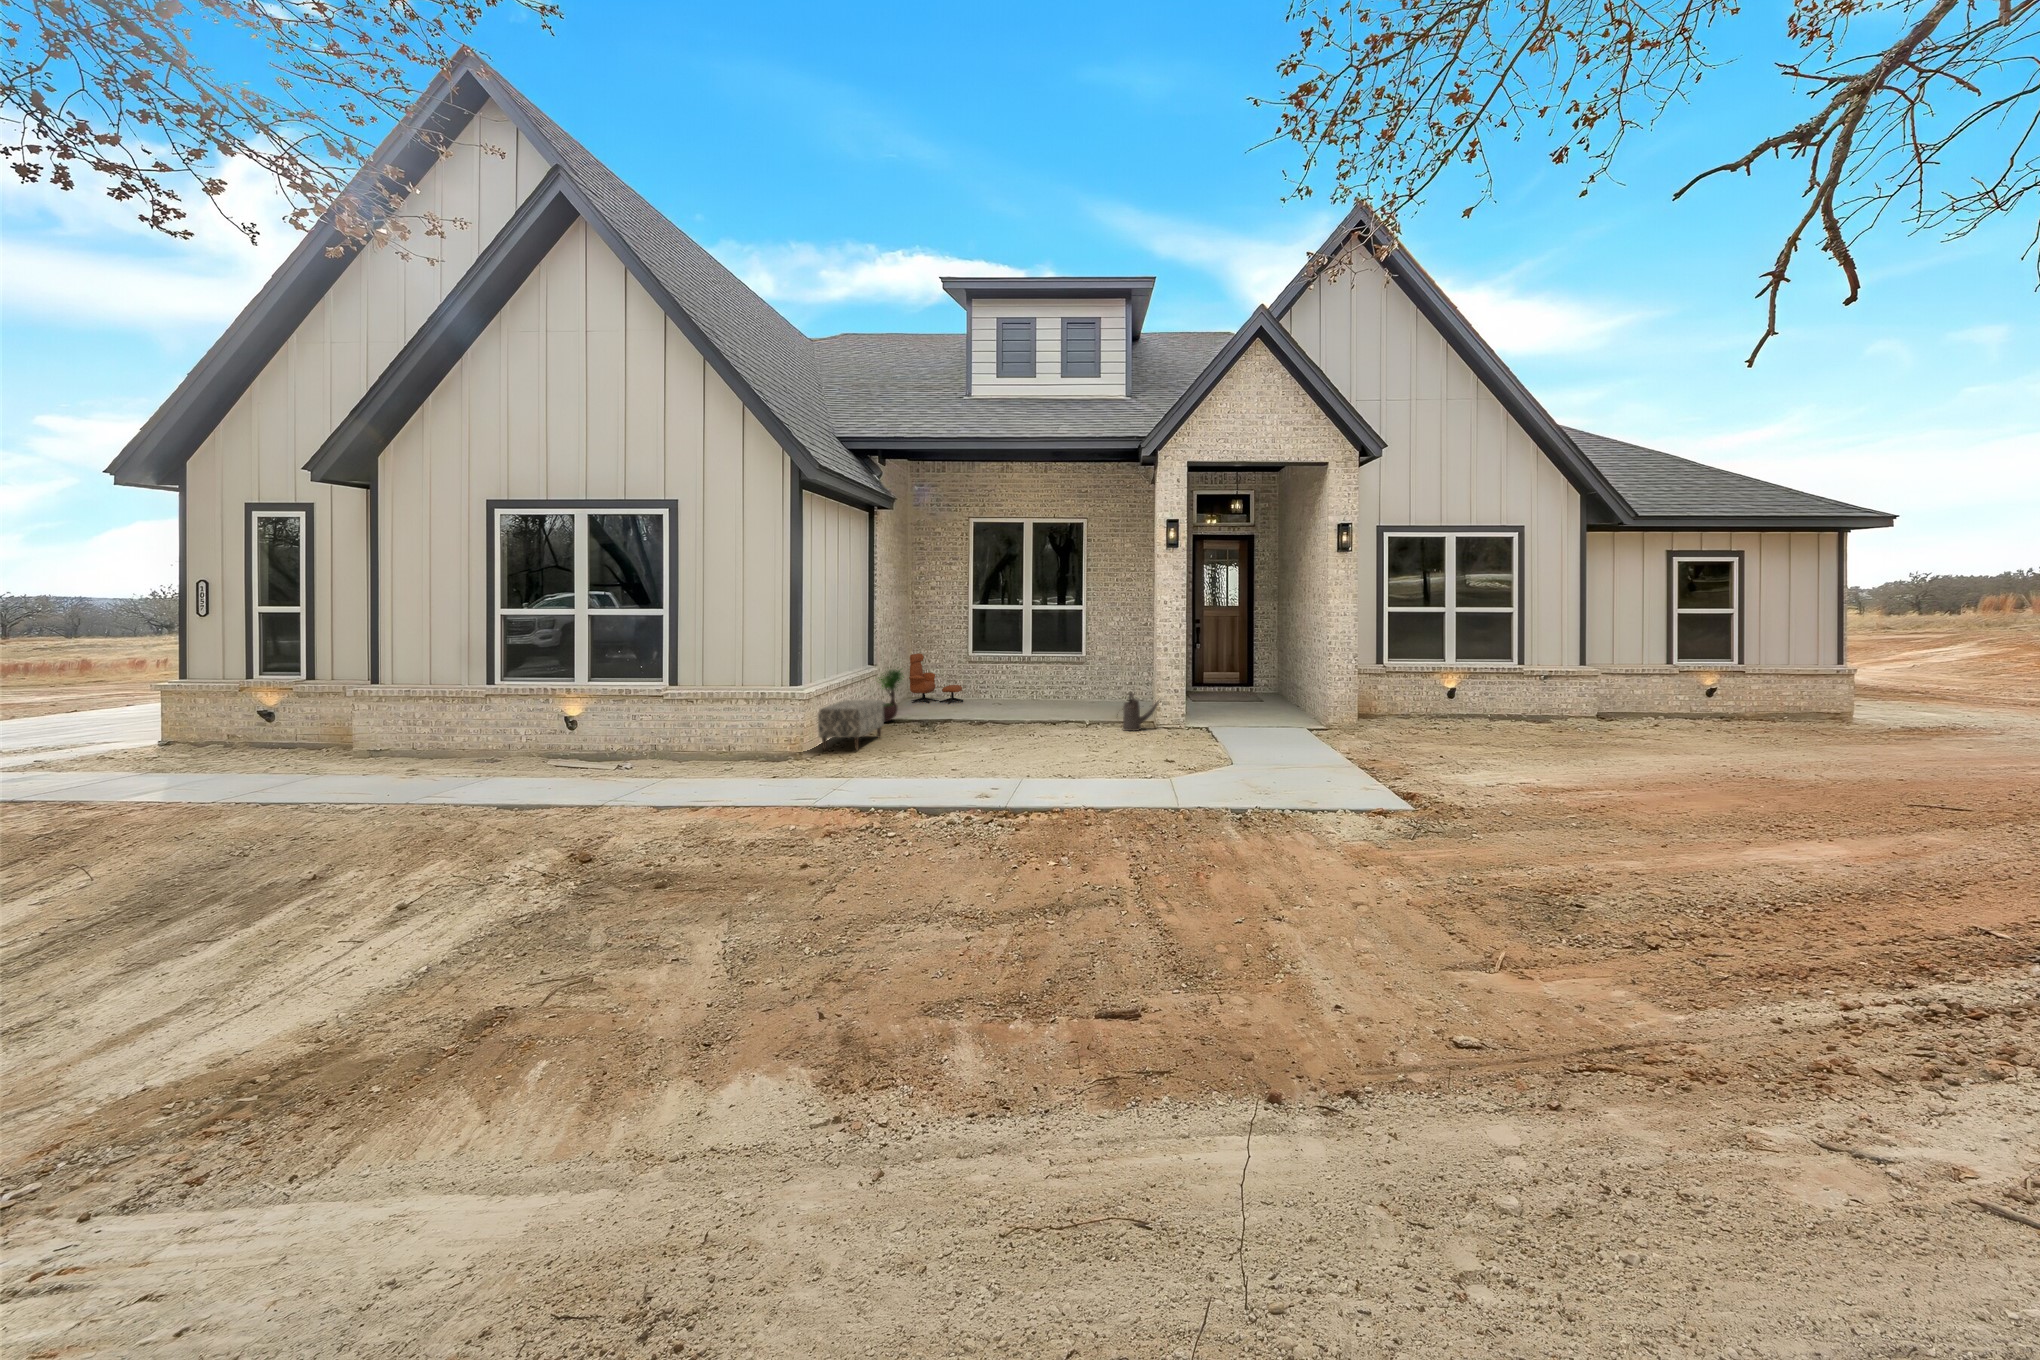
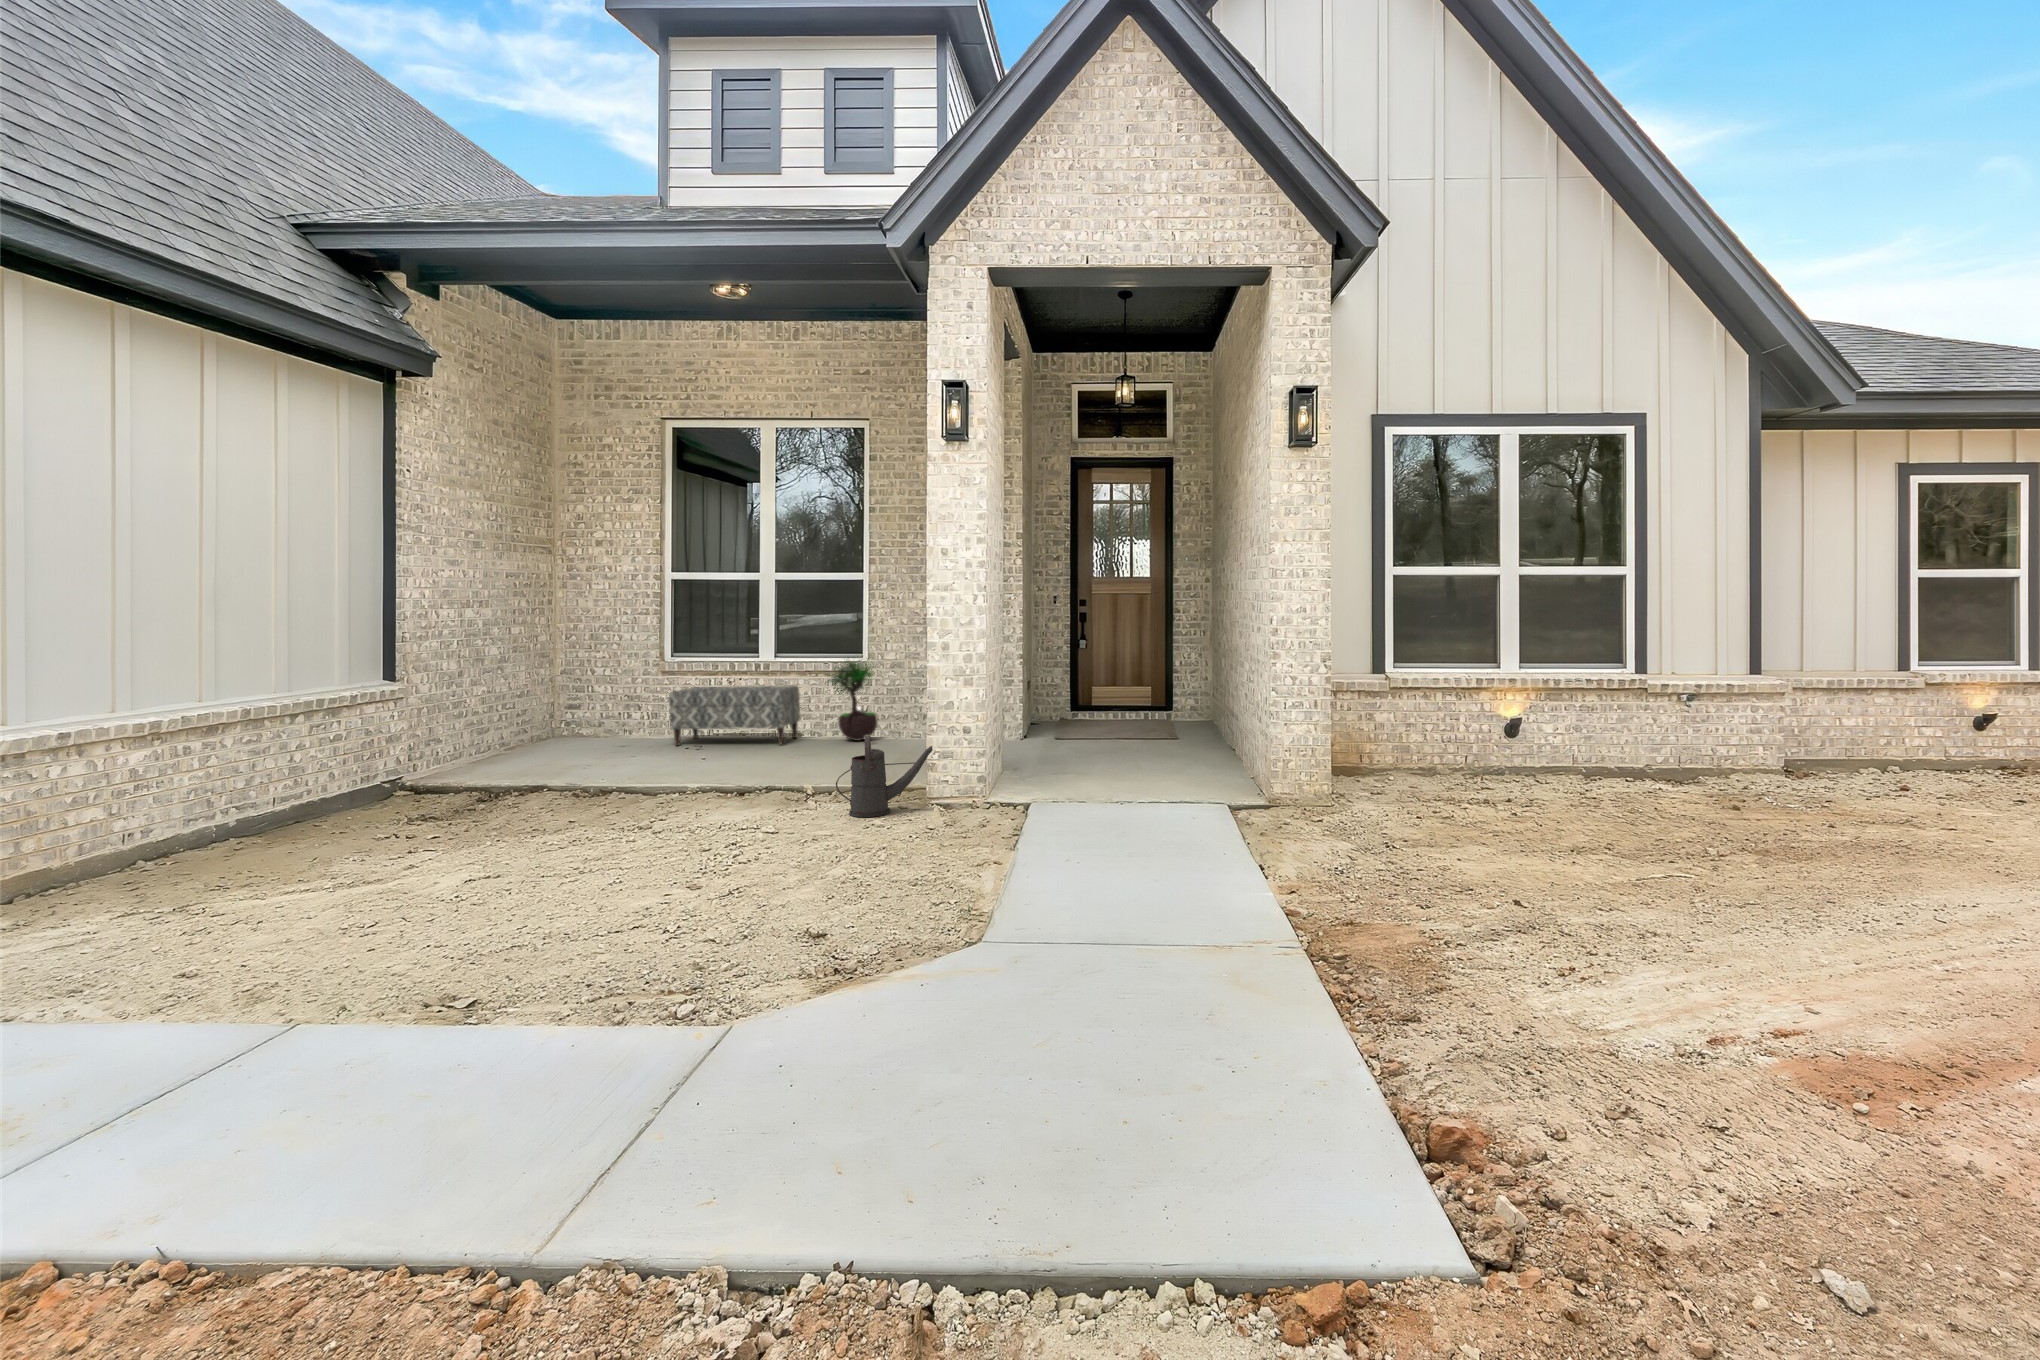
lounge chair: present [909,653,963,703] -> none [538,658,648,747]
potted tree: present [878,670,904,722] -> present [827,658,877,741]
bench: present [818,700,884,750] -> present [669,685,800,746]

